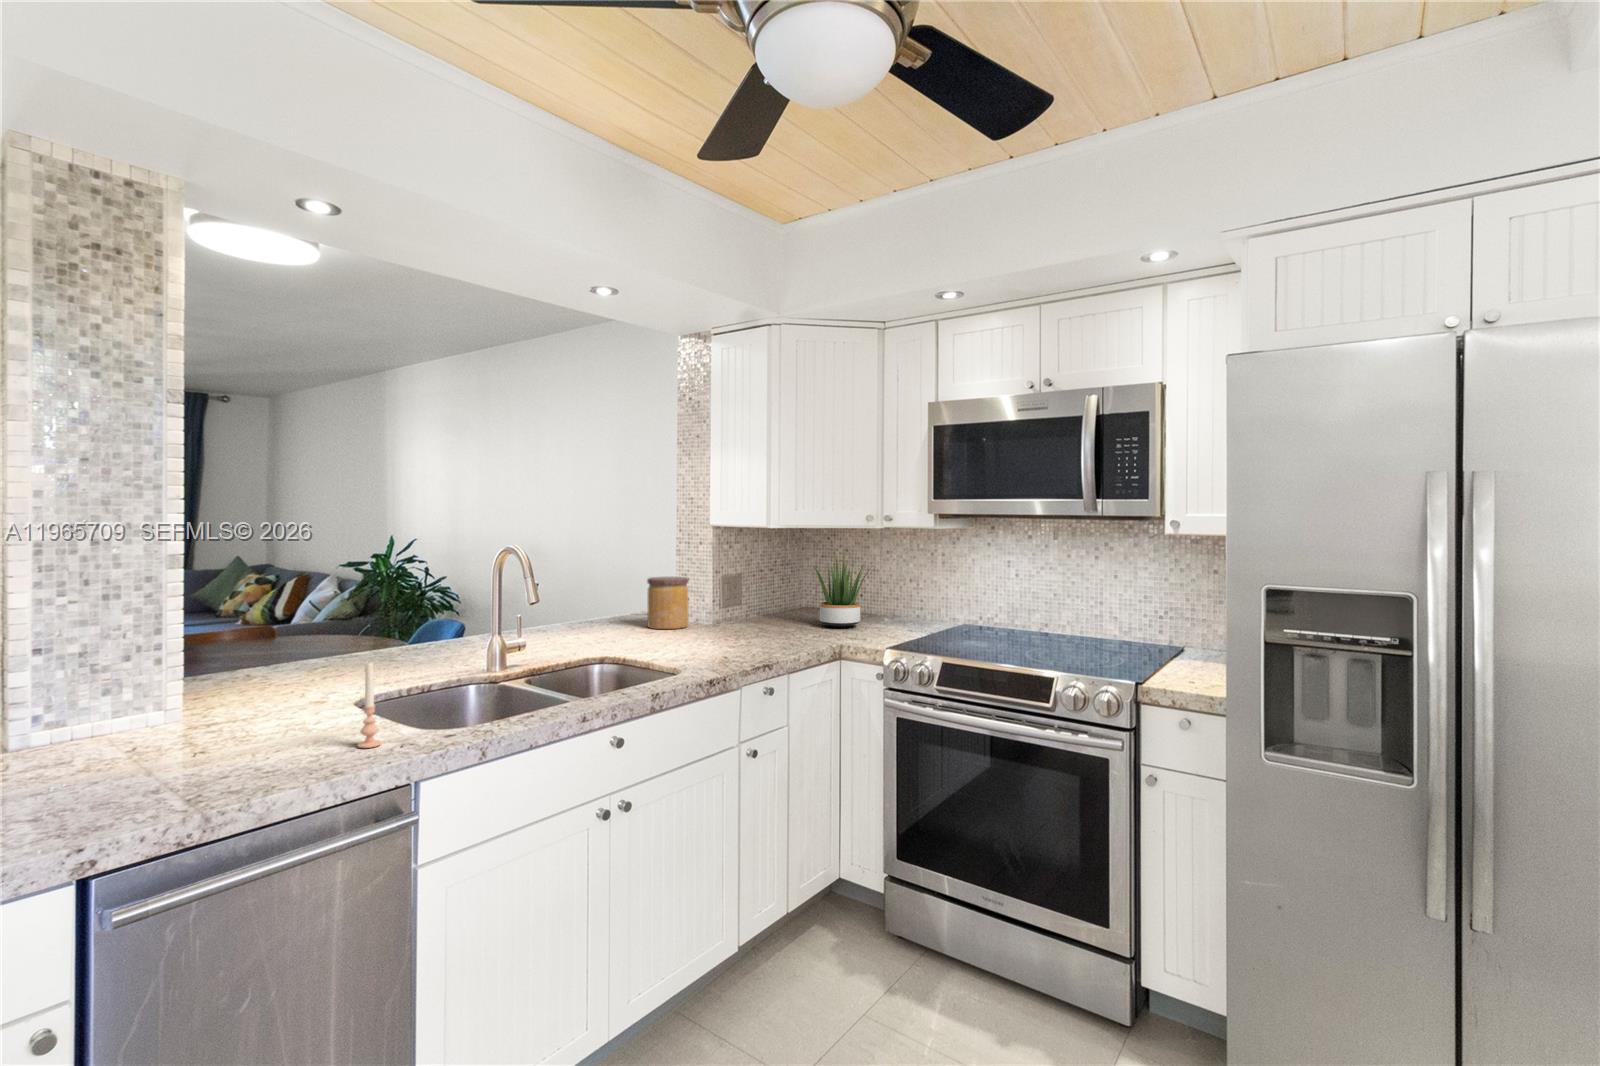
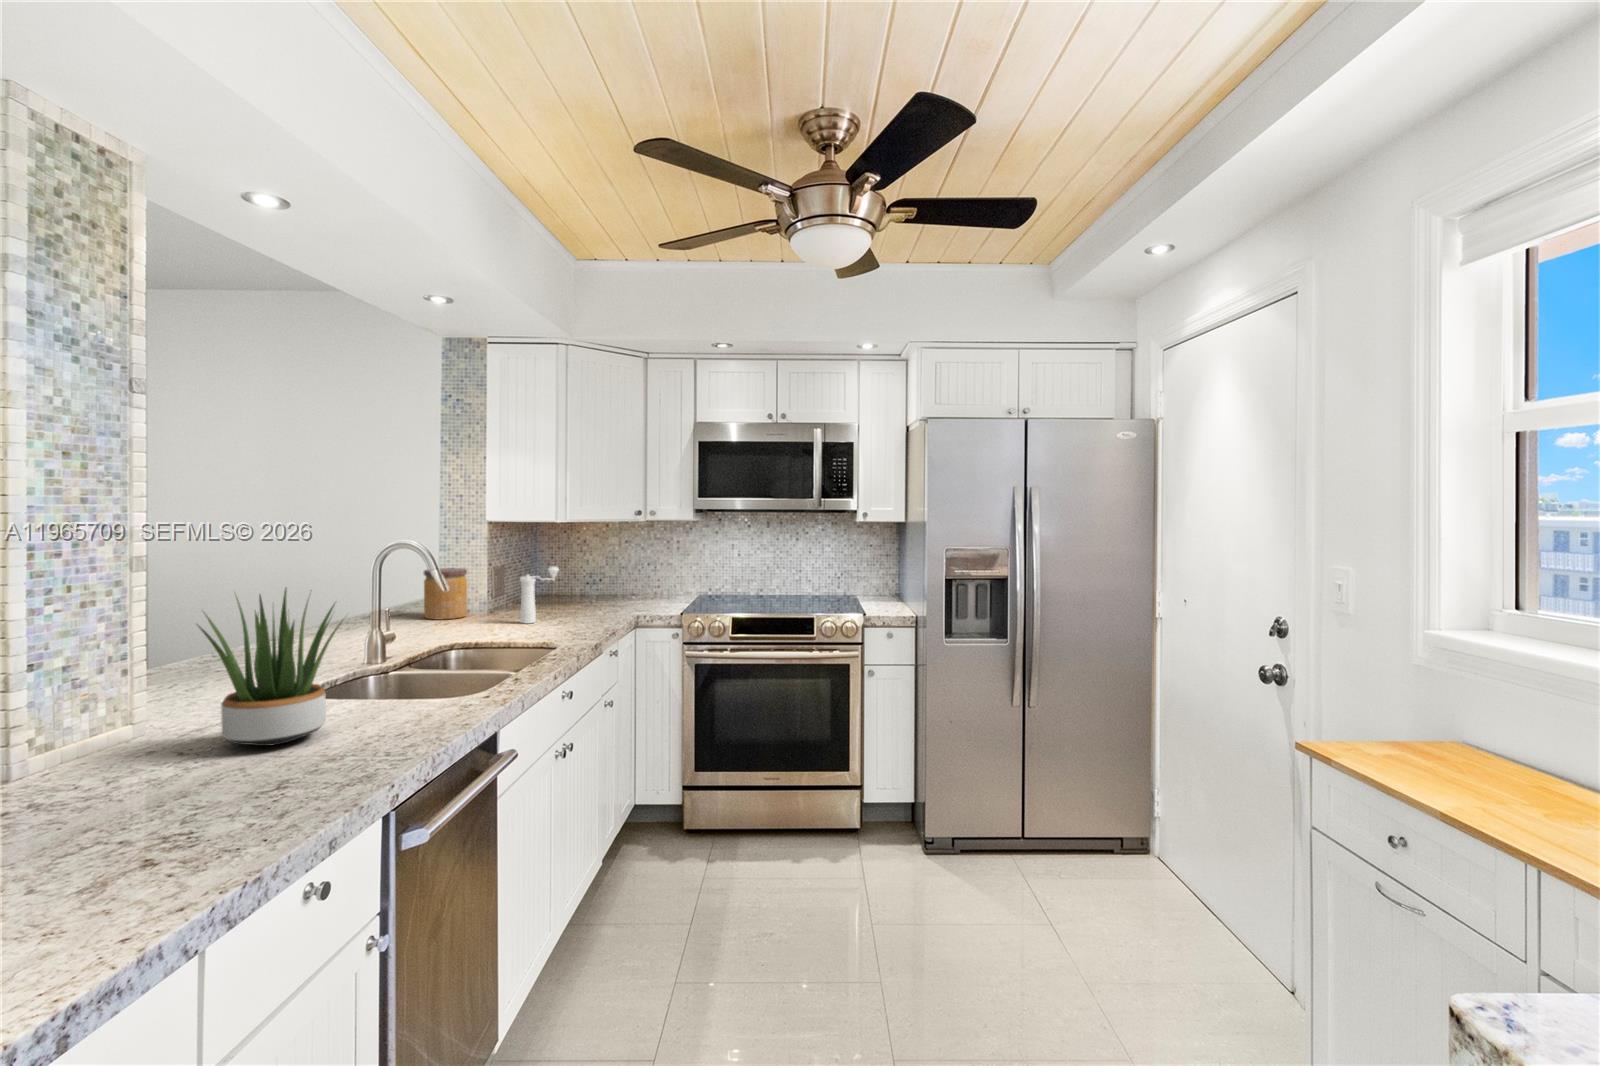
potted plant: present [813,554,869,628] -> present [198,588,341,746]
pepper mill: none [712,580,758,641] -> present [520,567,559,623]
candle: present [358,662,381,748] -> none [415,645,436,721]

